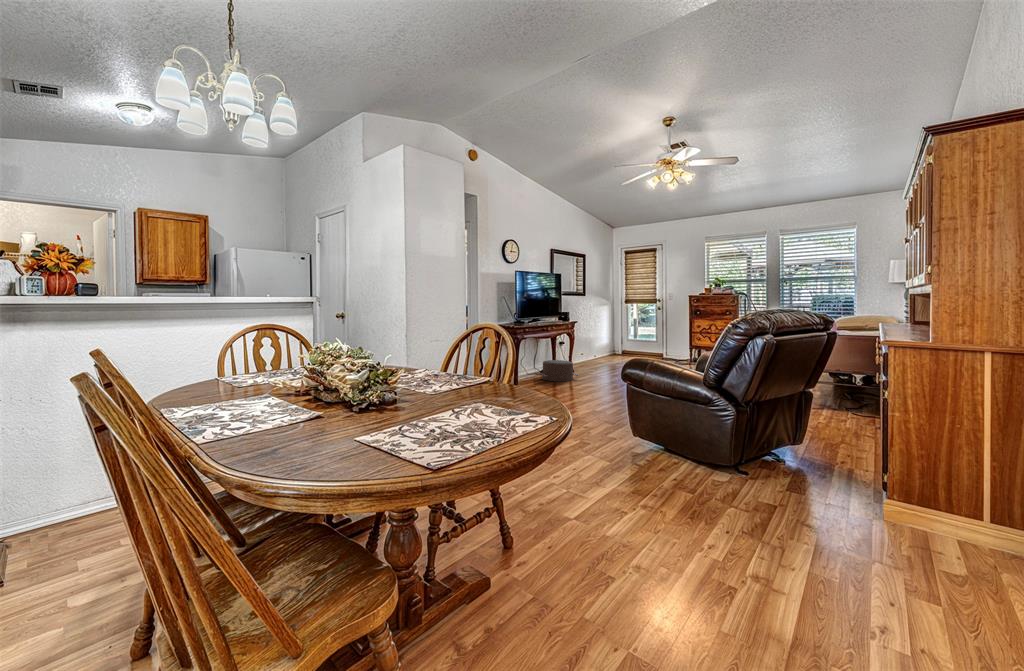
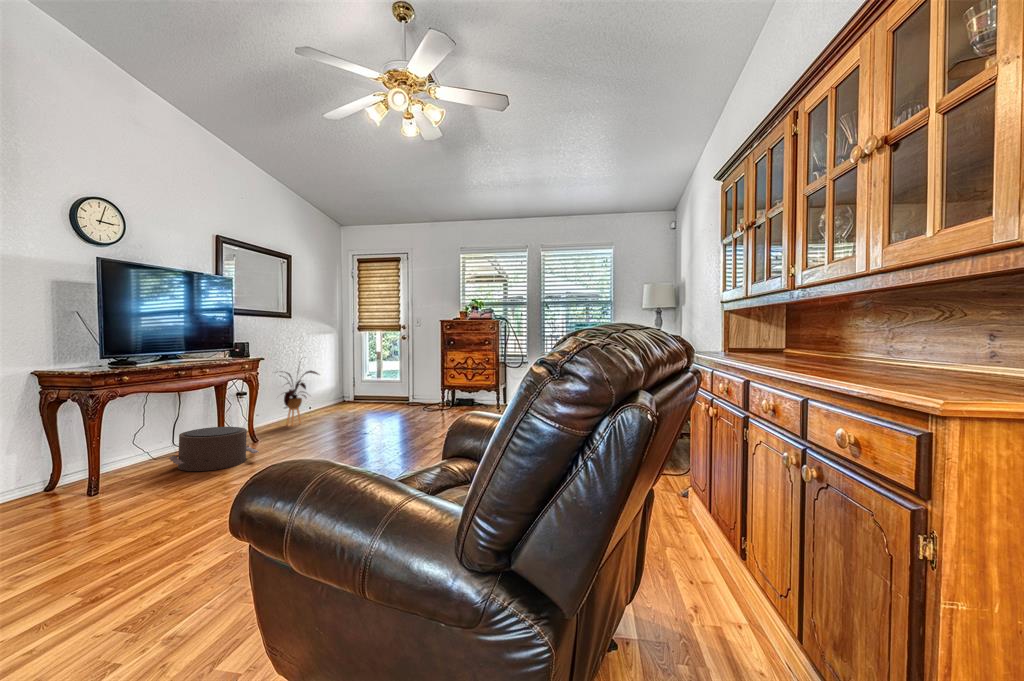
house plant: none [577,322,605,366] -> present [284,371,318,426]

